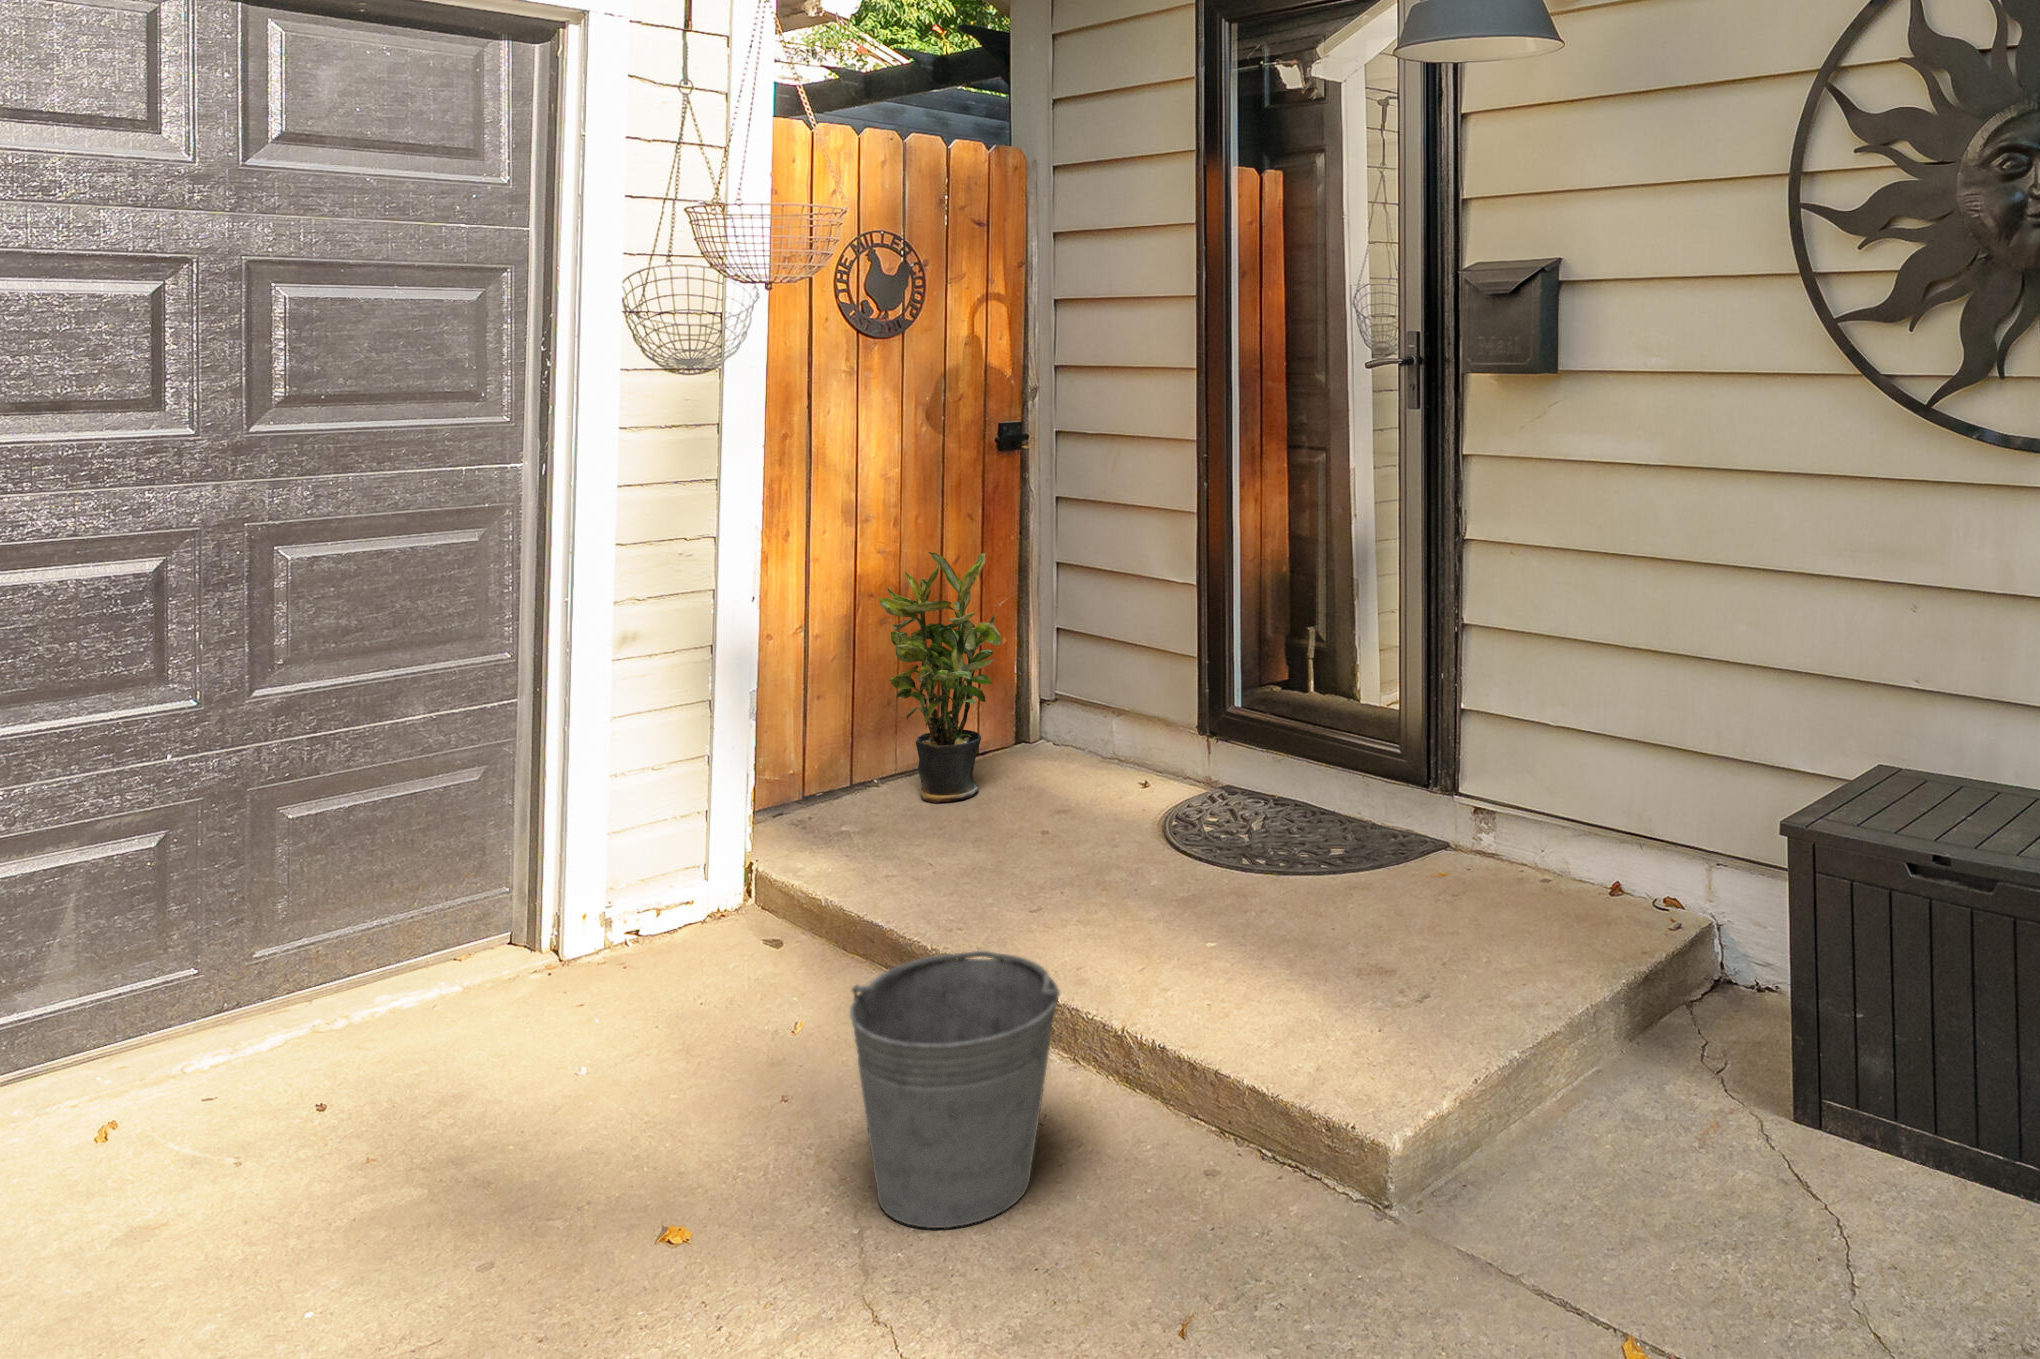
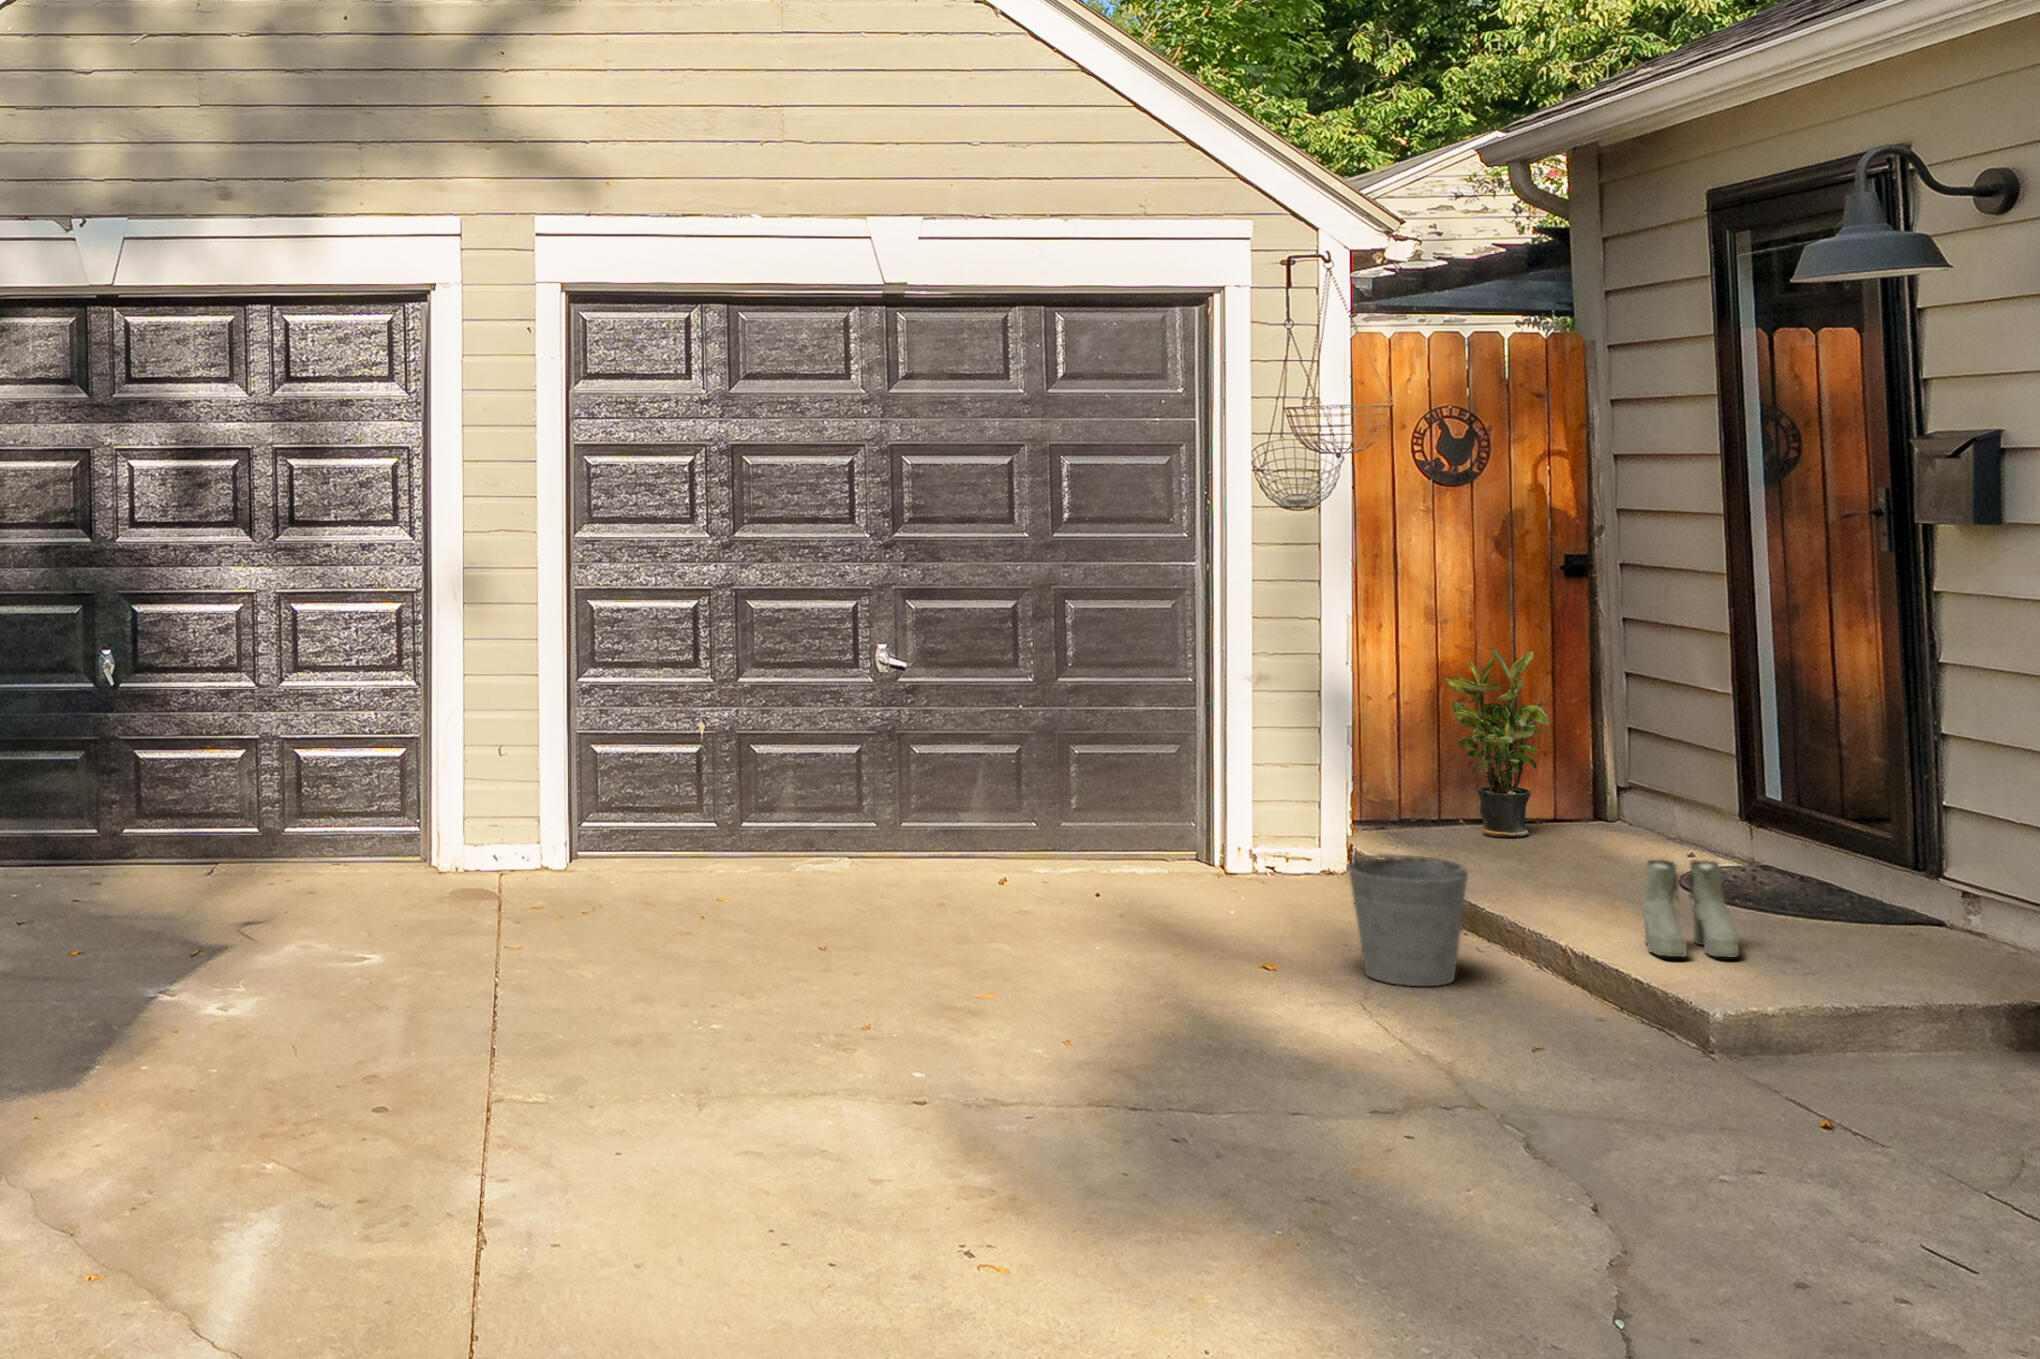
boots: none [1297,883,1449,1069] -> present [1642,860,1739,958]

